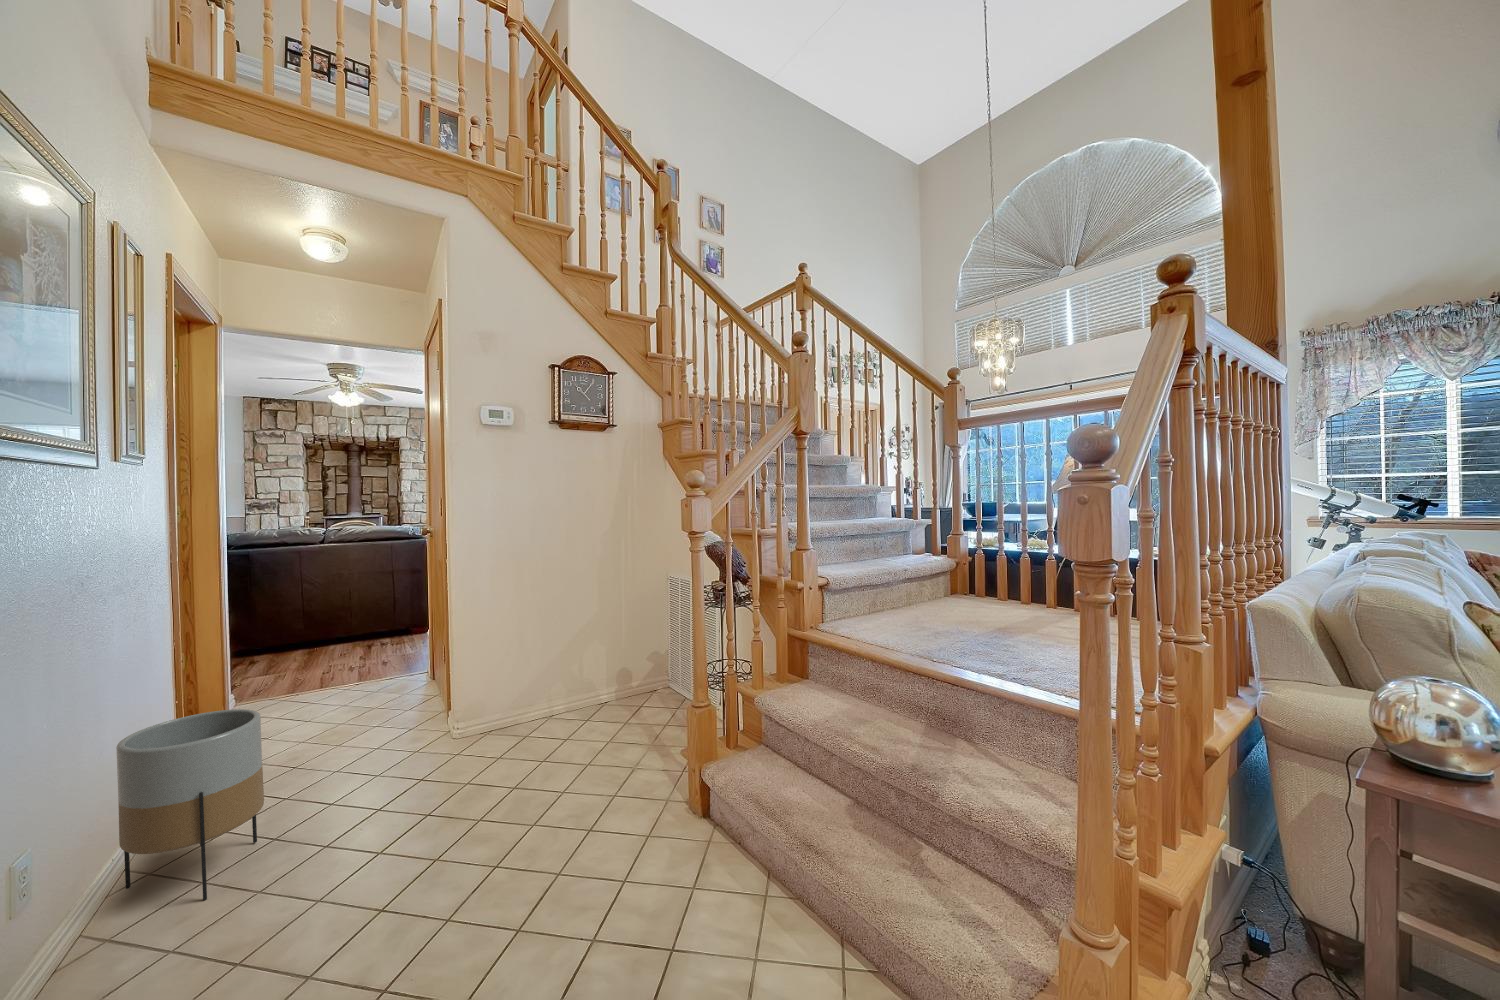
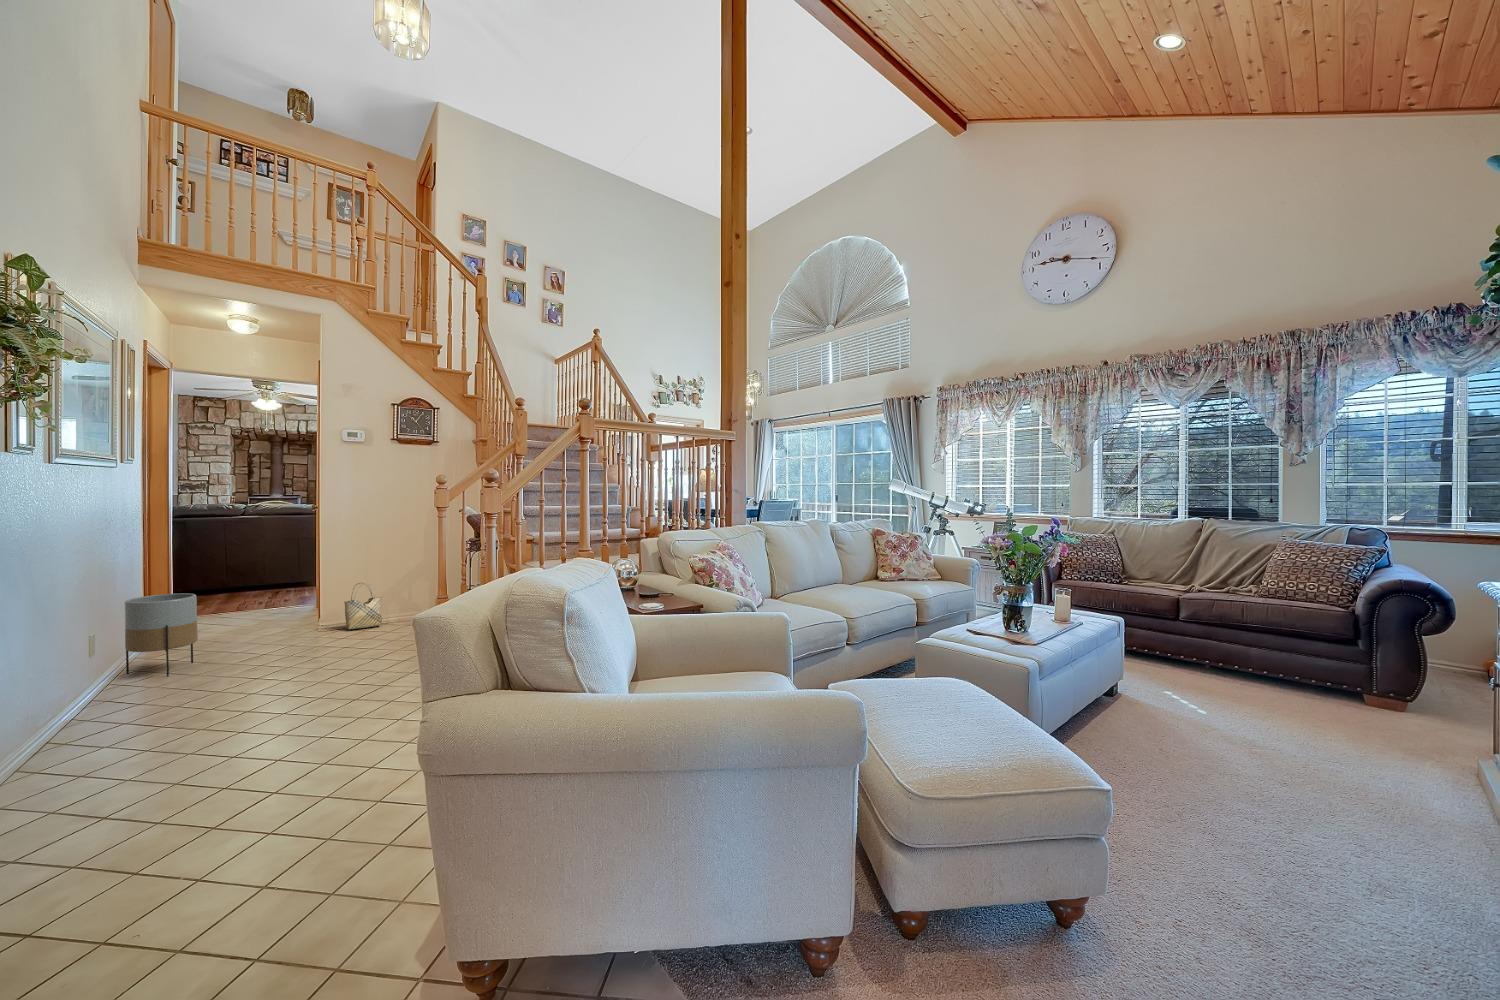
woven basket: none [493,650,547,730] -> present [344,583,382,629]

